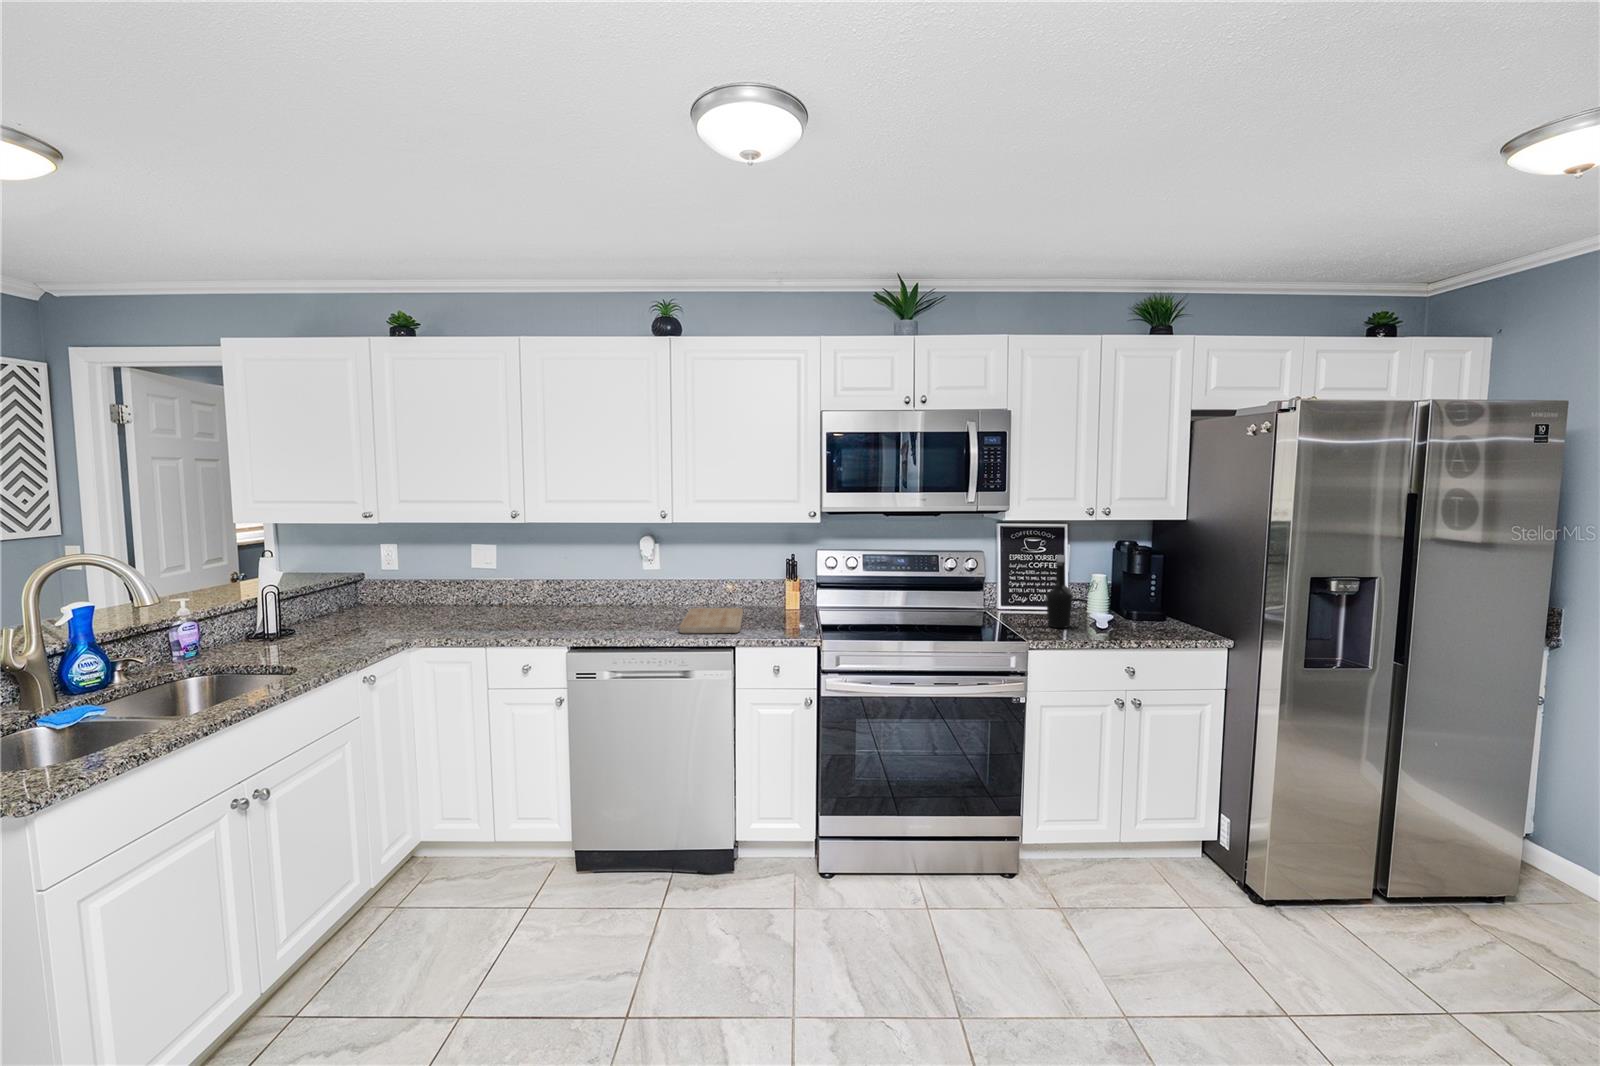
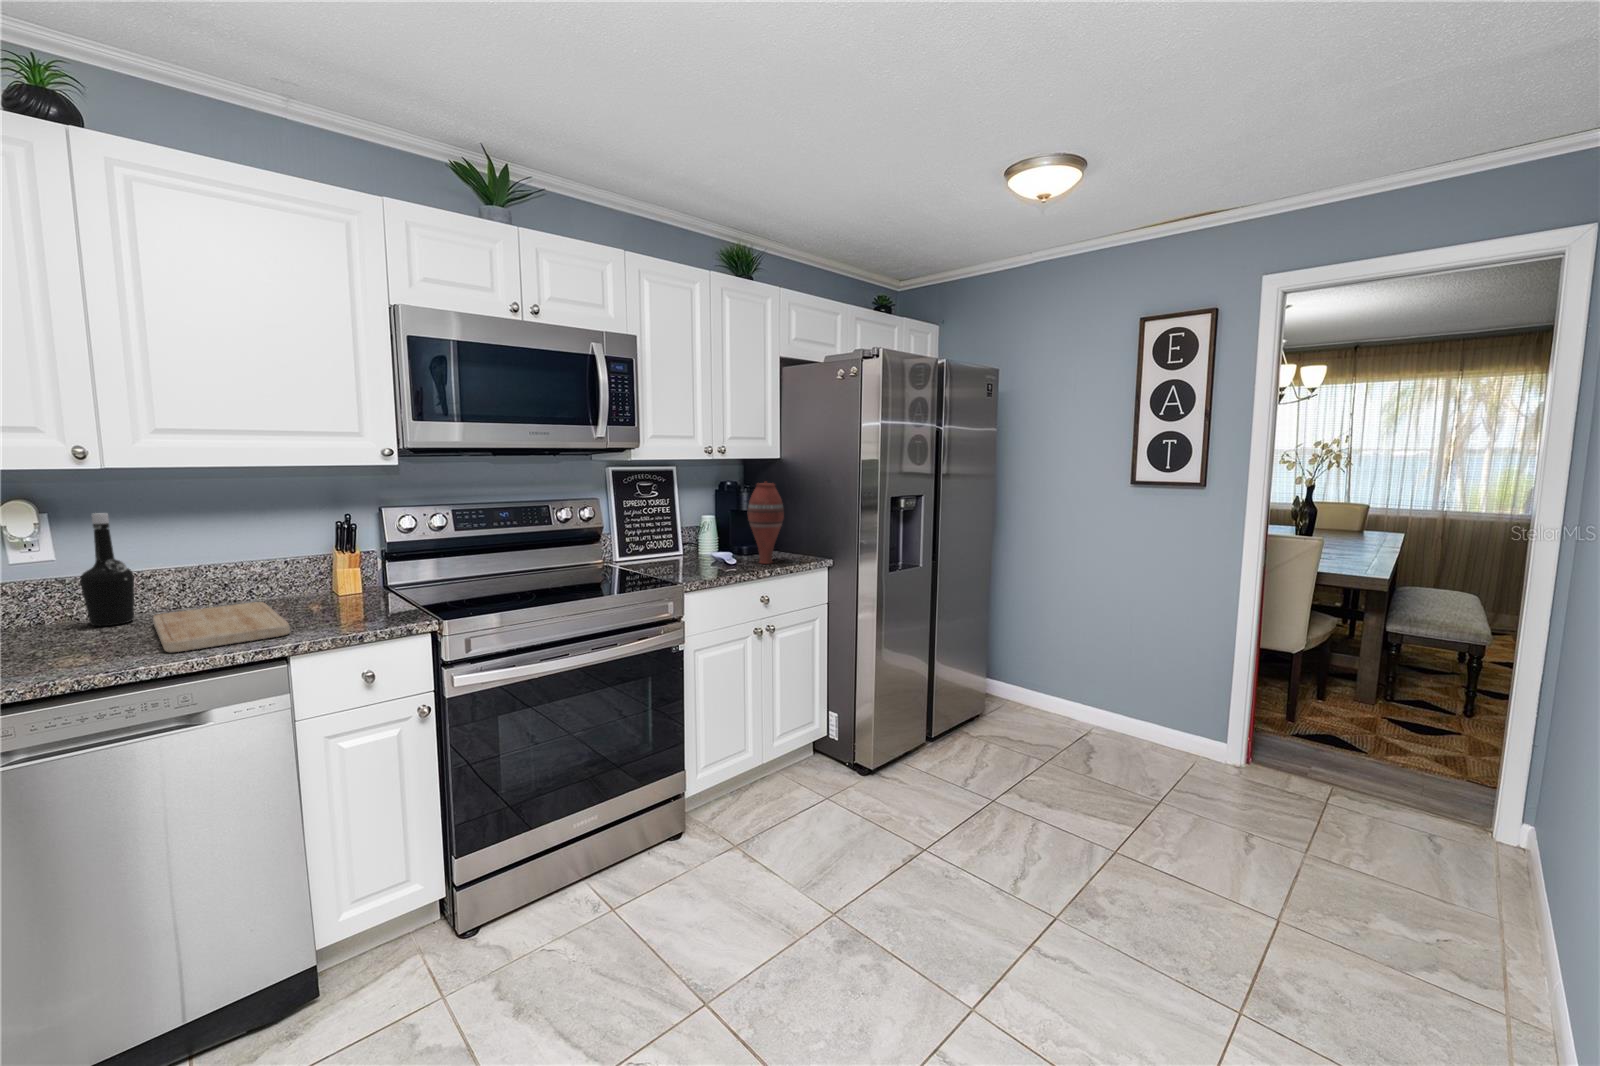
vase: none [1130,545,1173,632] -> present [748,481,784,564]
bottle: present [1046,555,1073,628] -> present [80,513,134,626]

